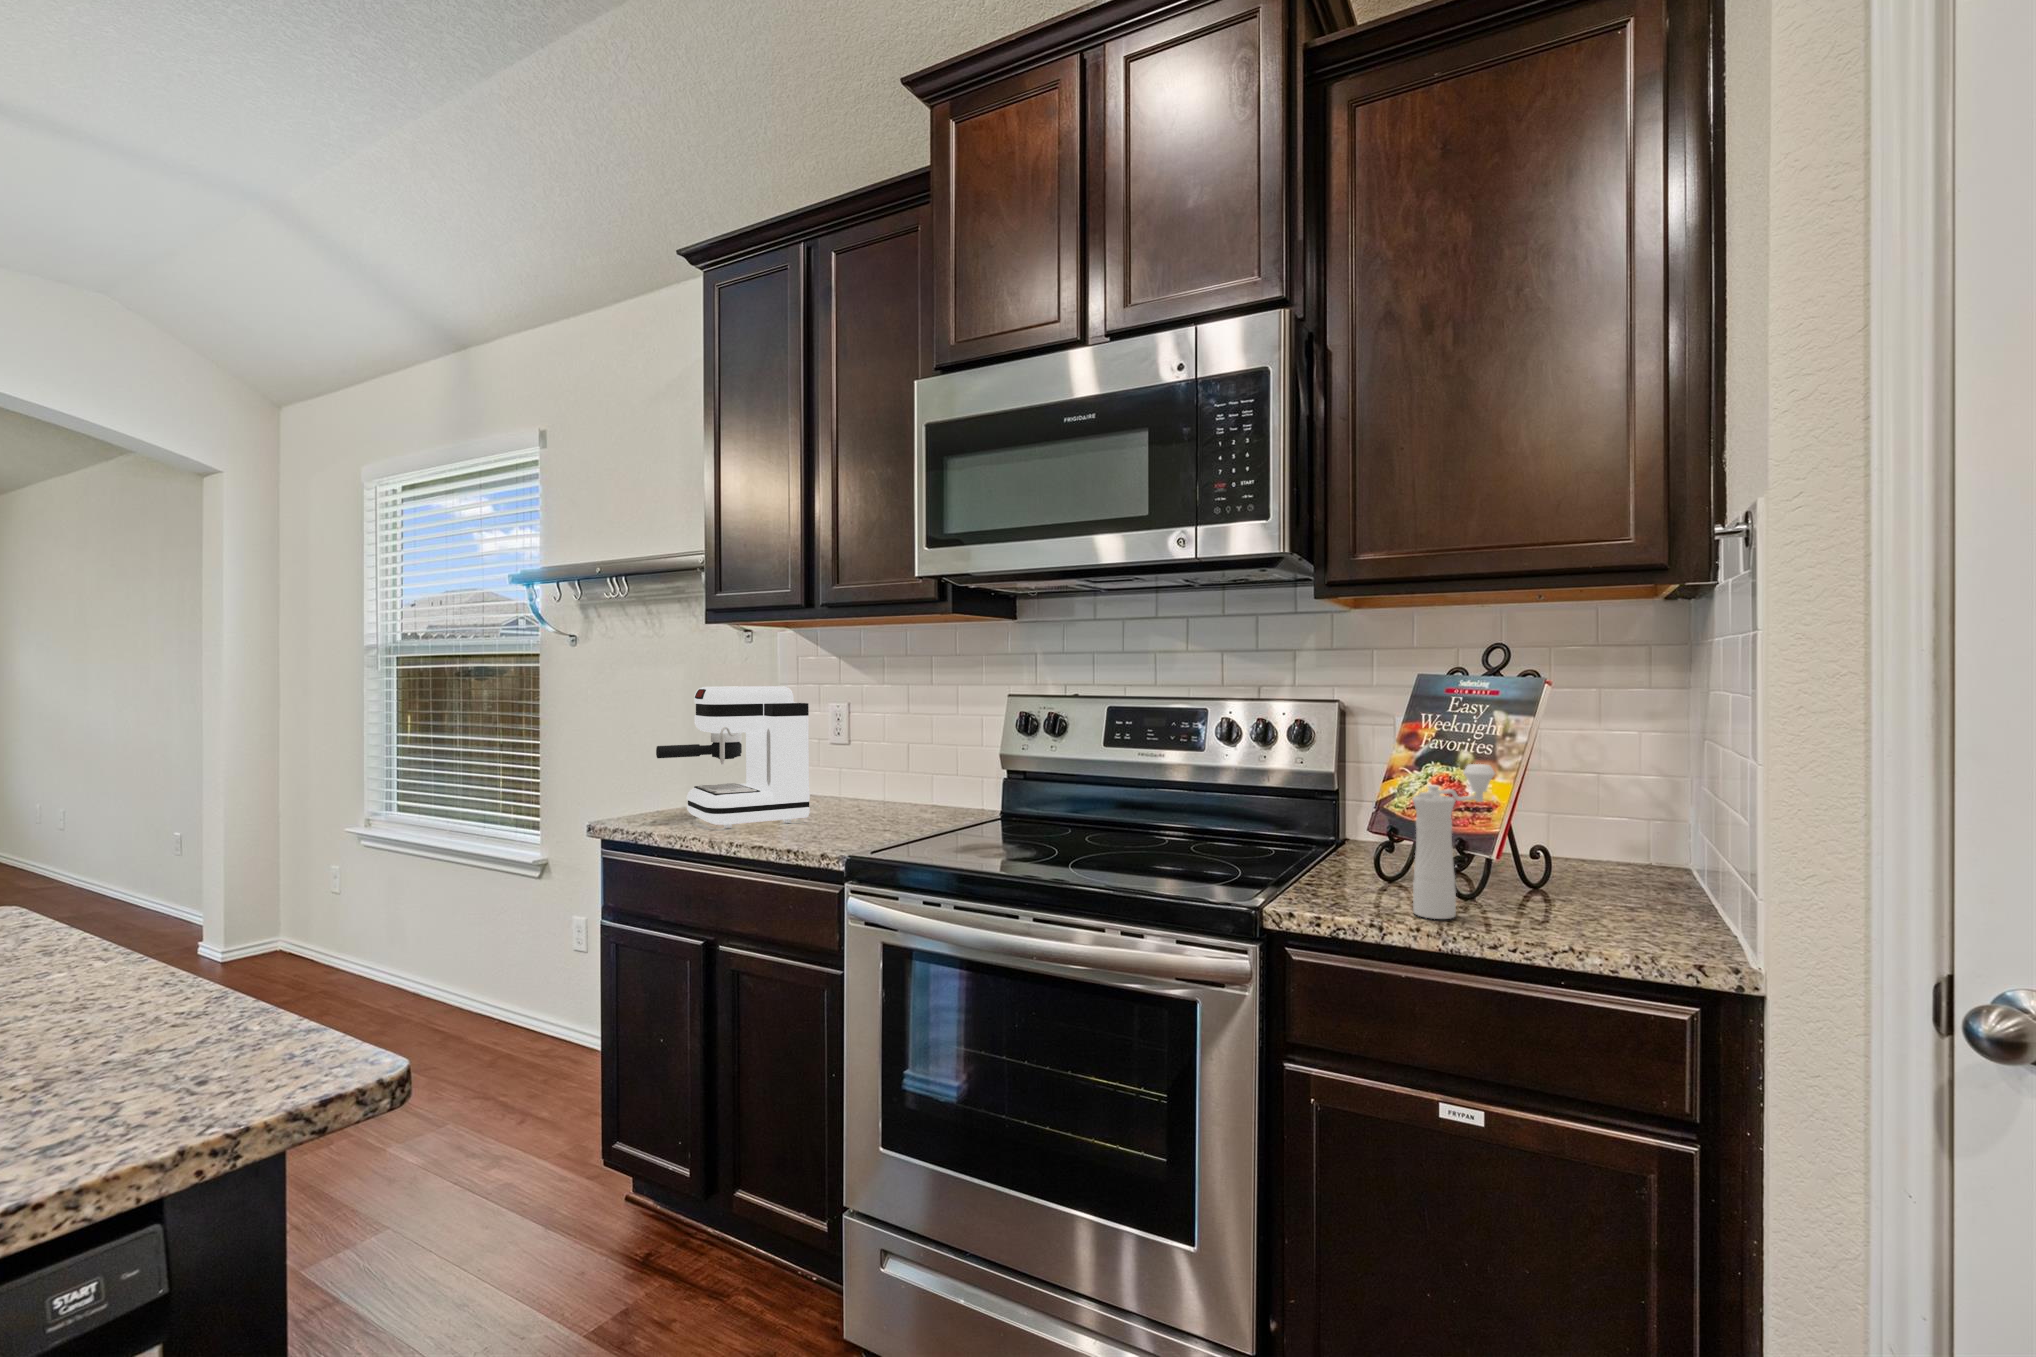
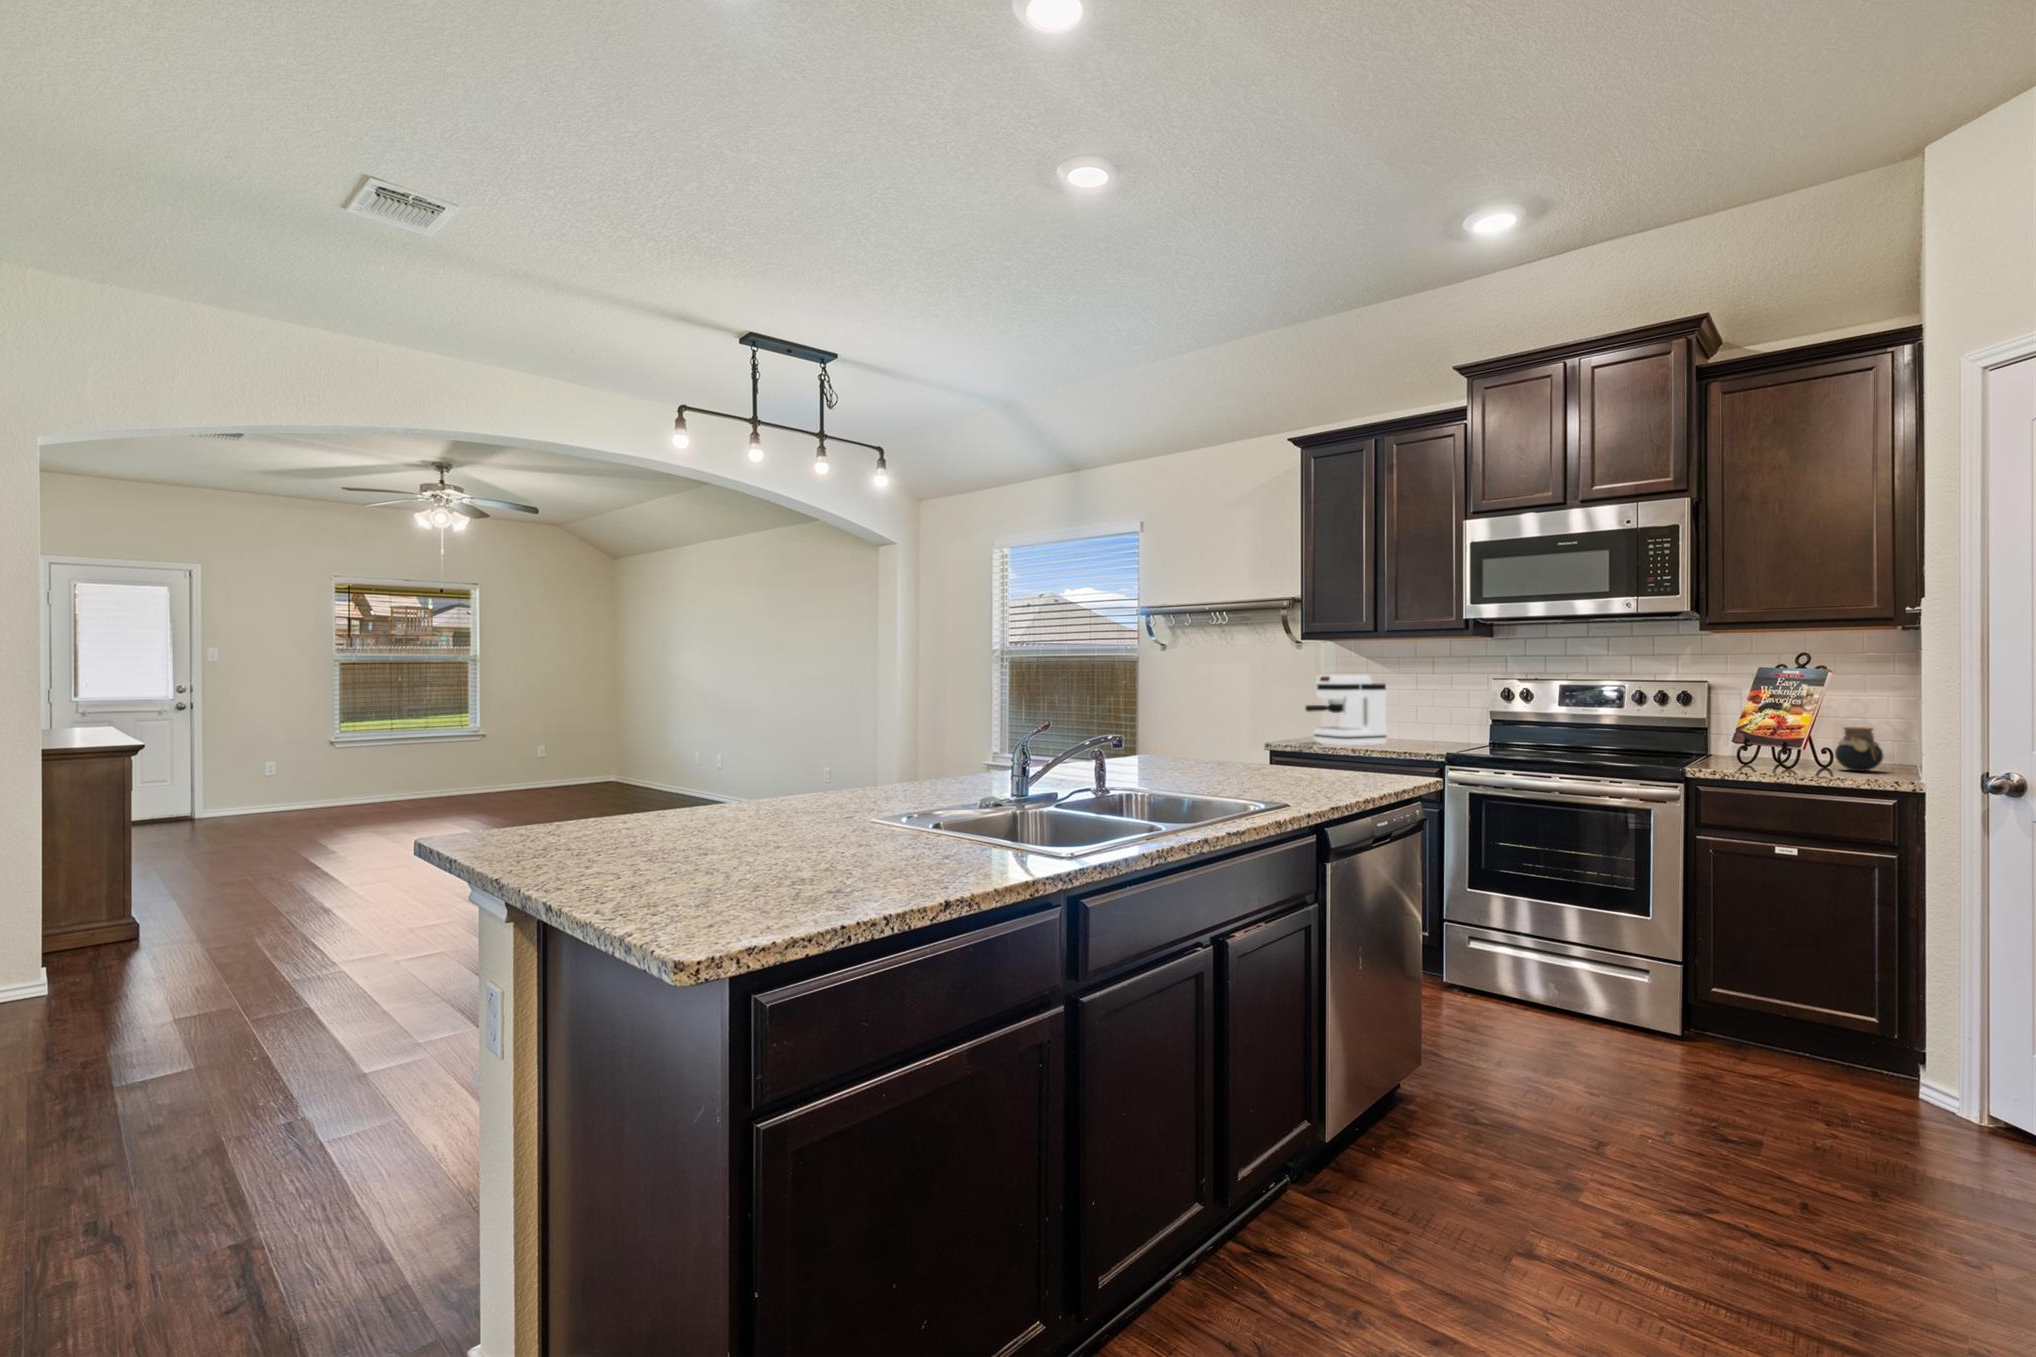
pepper mill: present [1413,764,1495,919] -> none [1760,707,1802,772]
jar: none [1557,805,1651,905] -> present [1835,727,1883,771]

